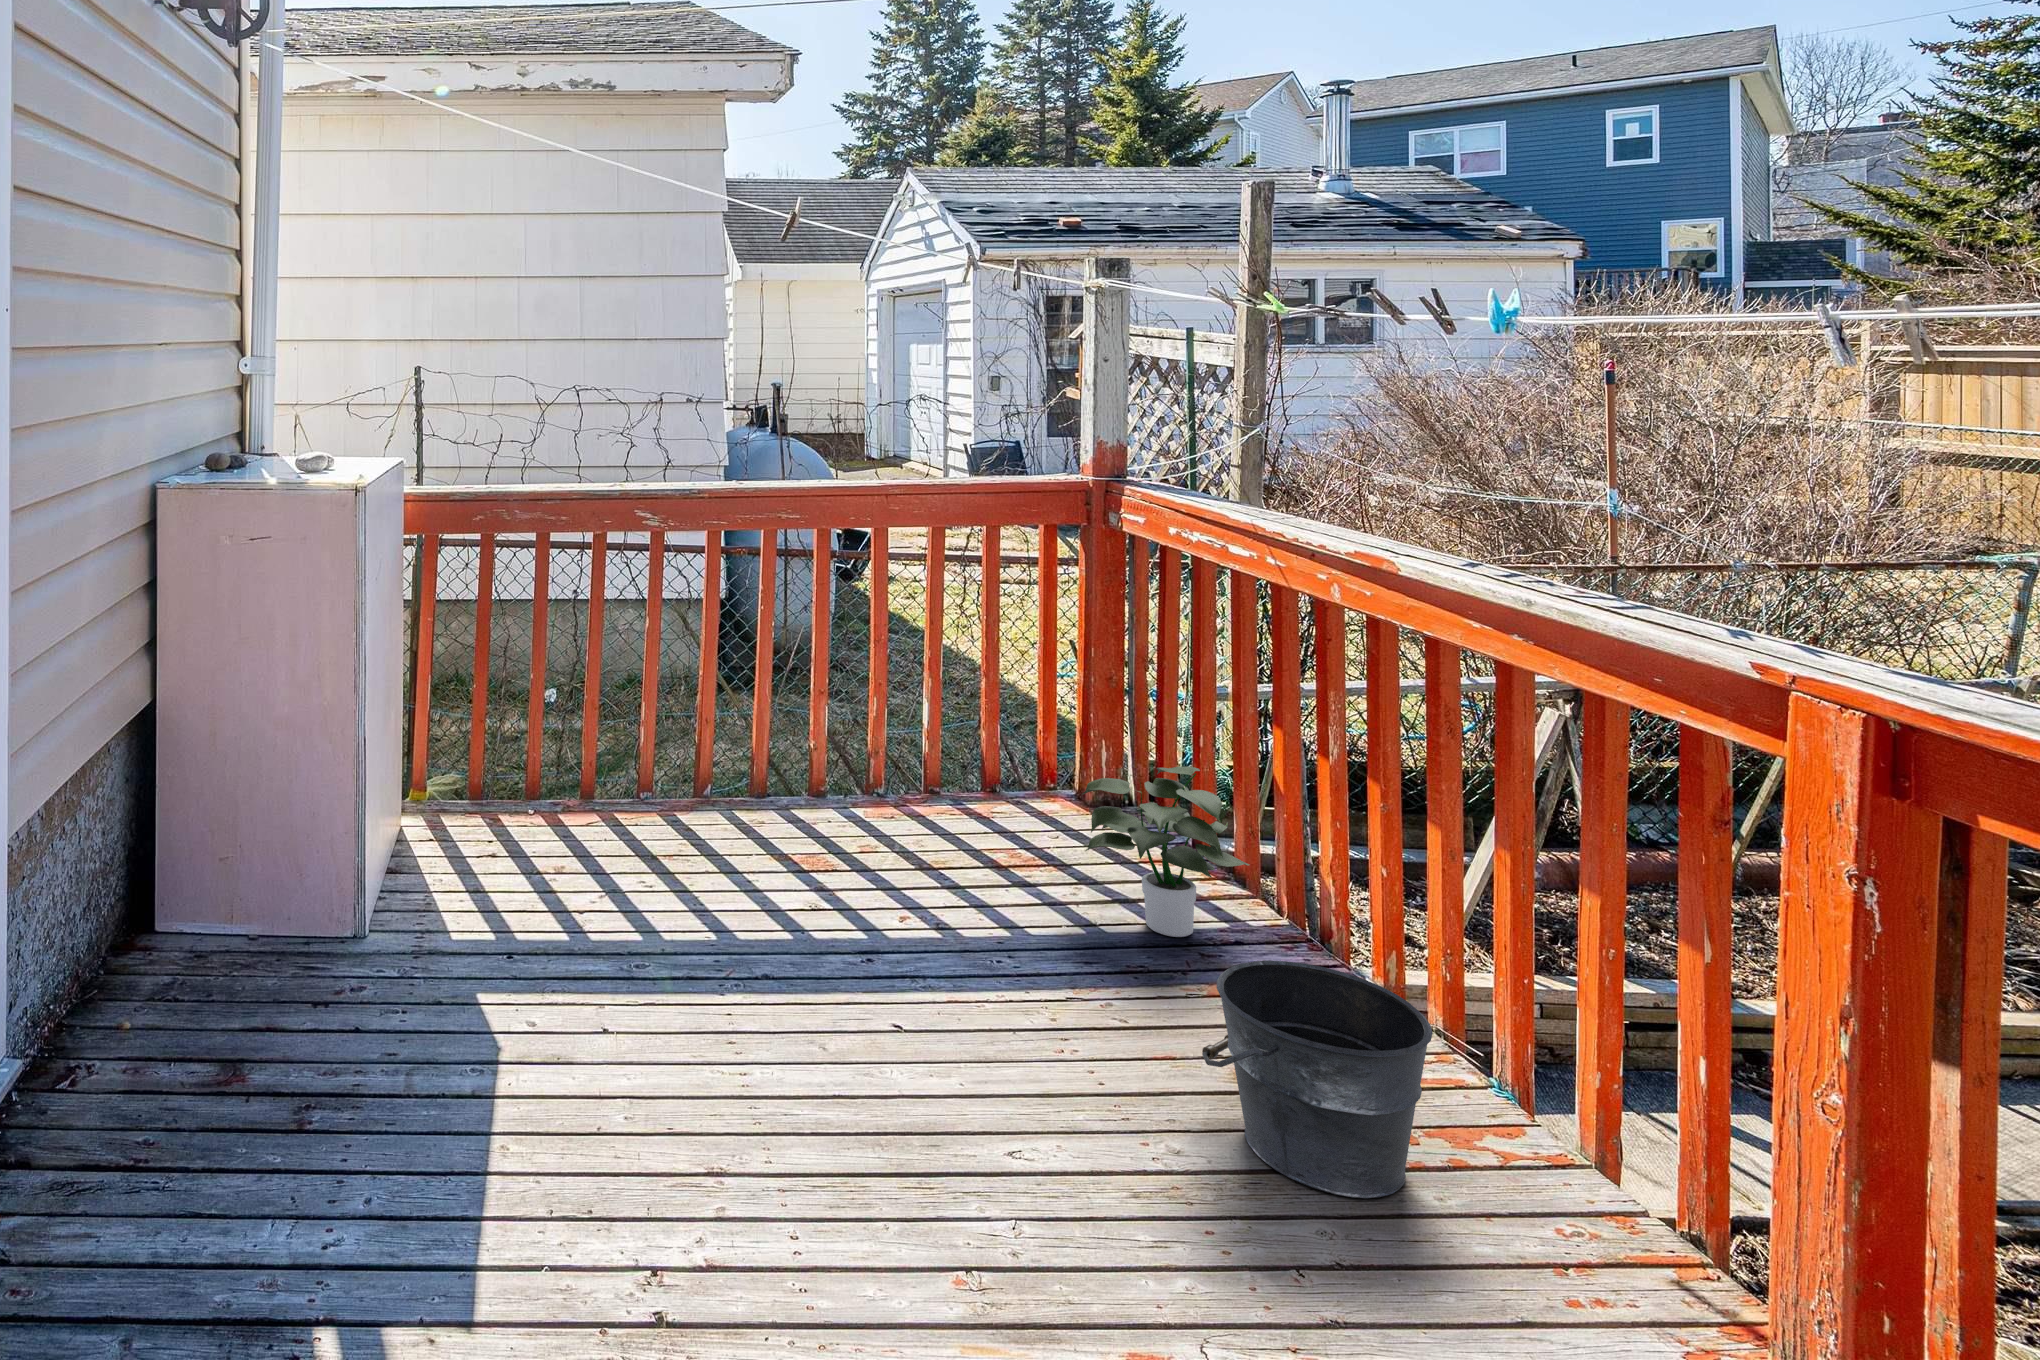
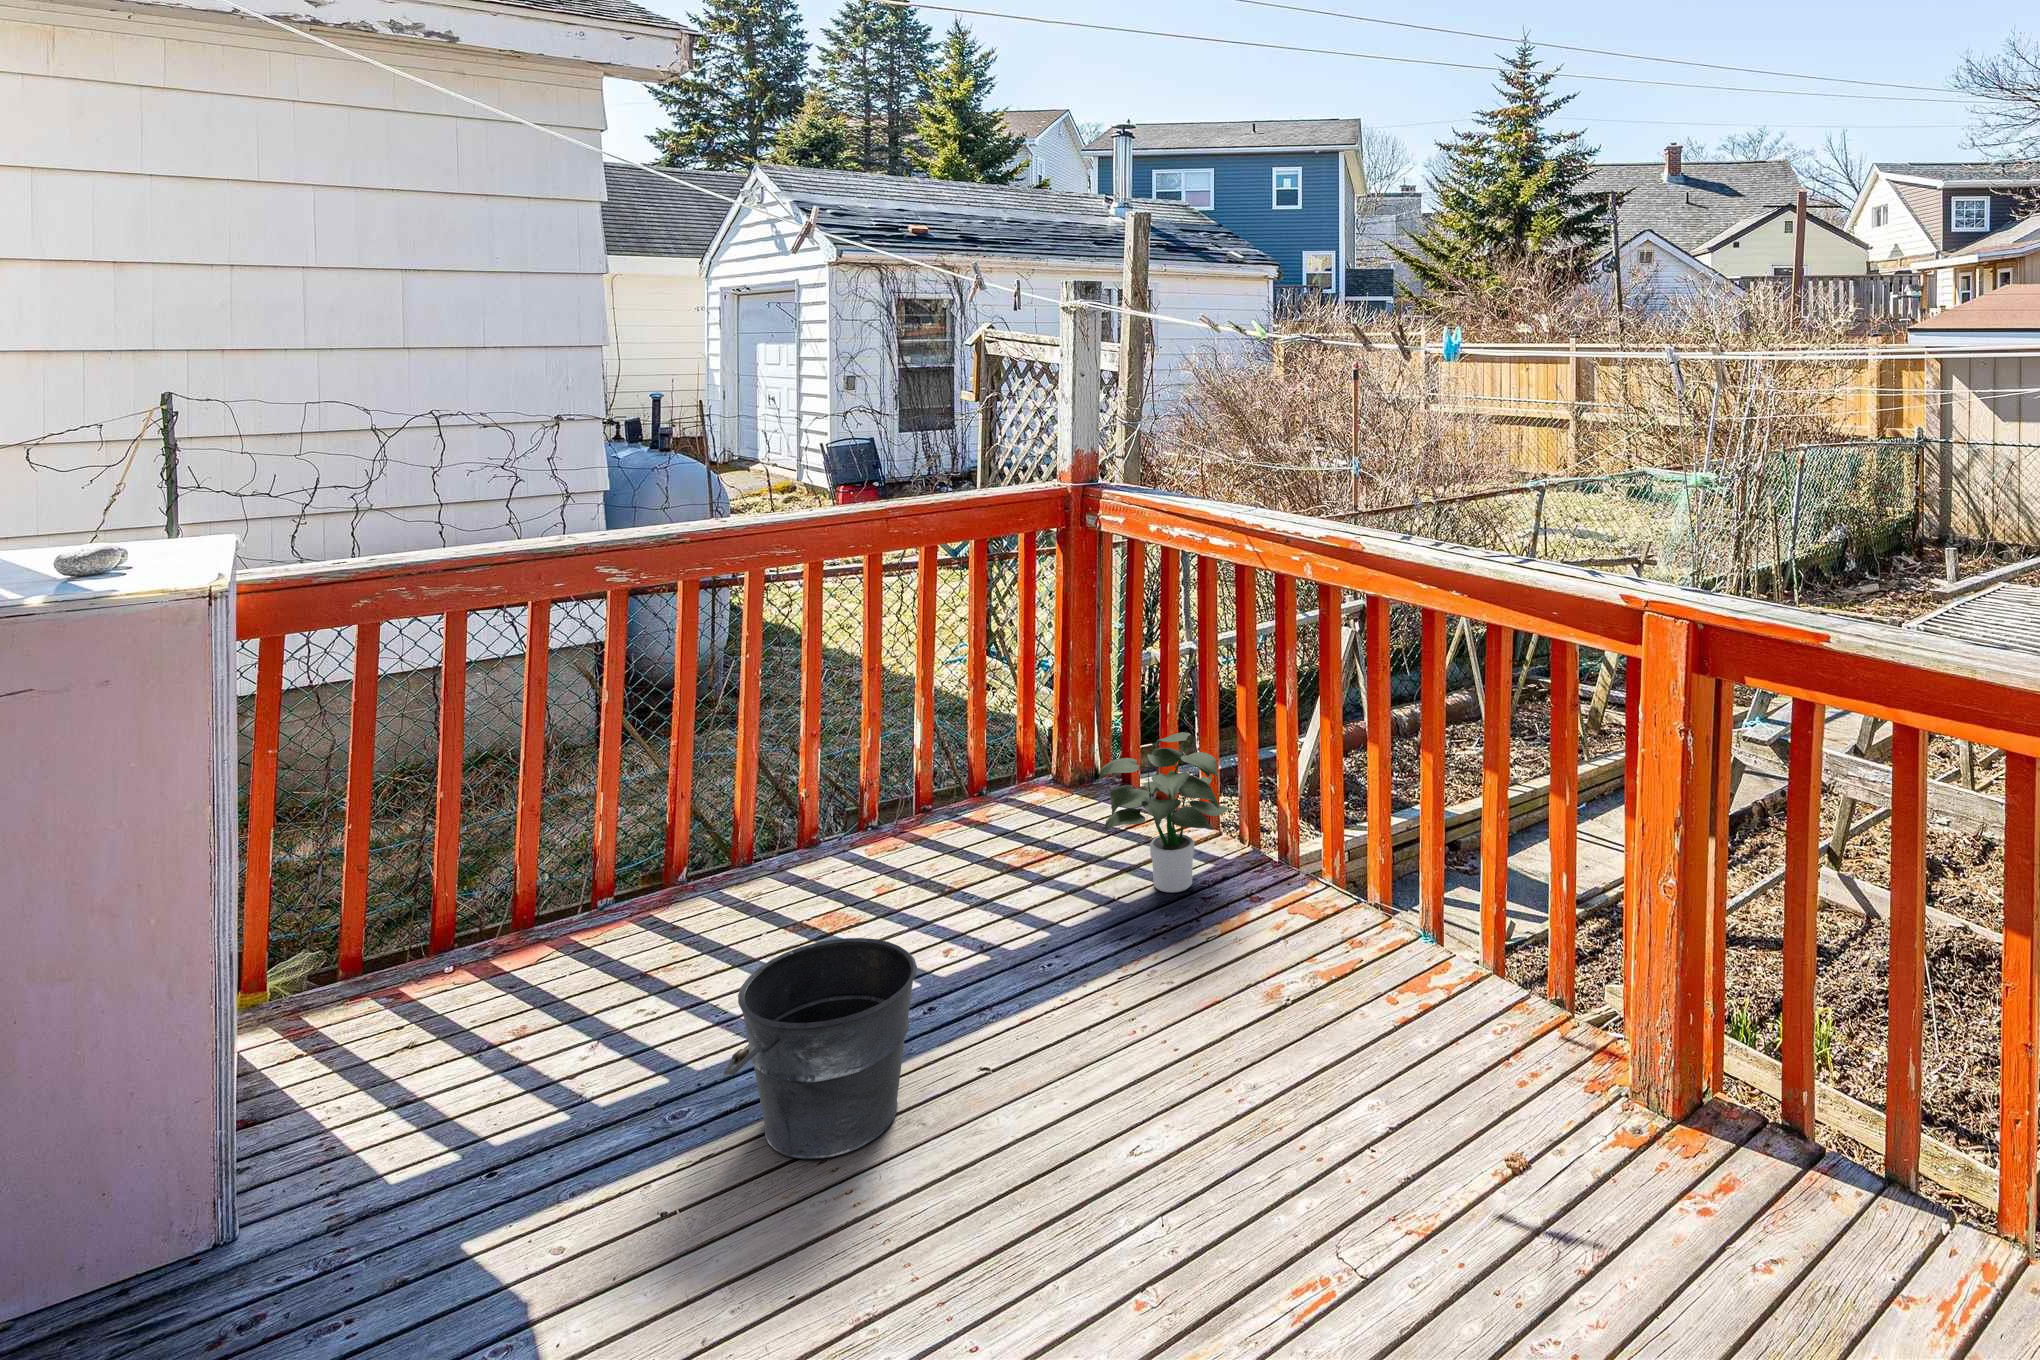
bucket: present [1202,961,1433,1198] -> present [724,938,917,1159]

